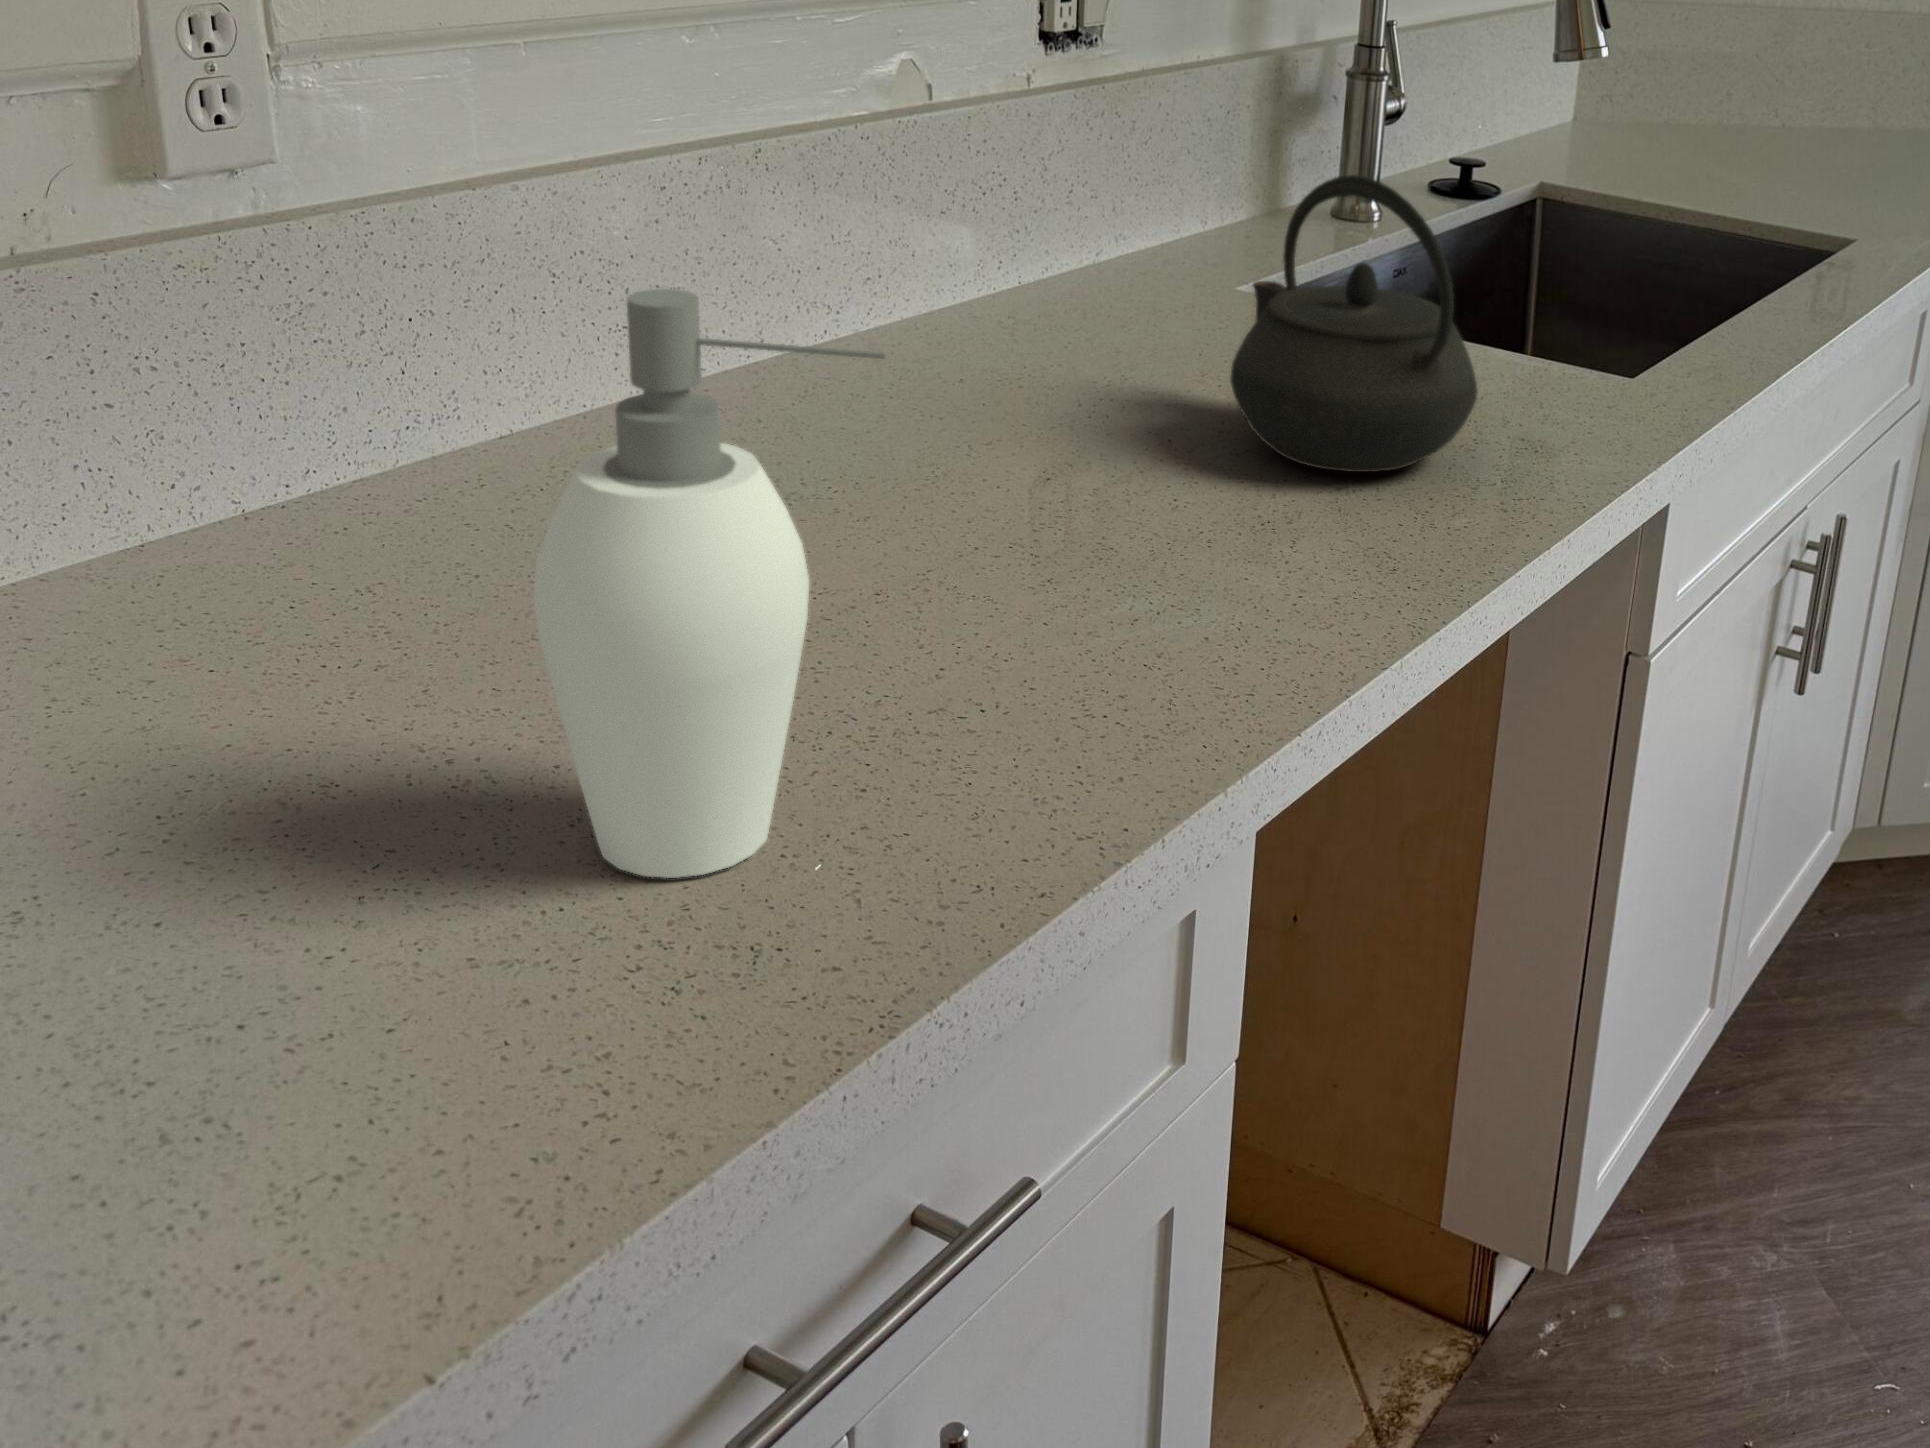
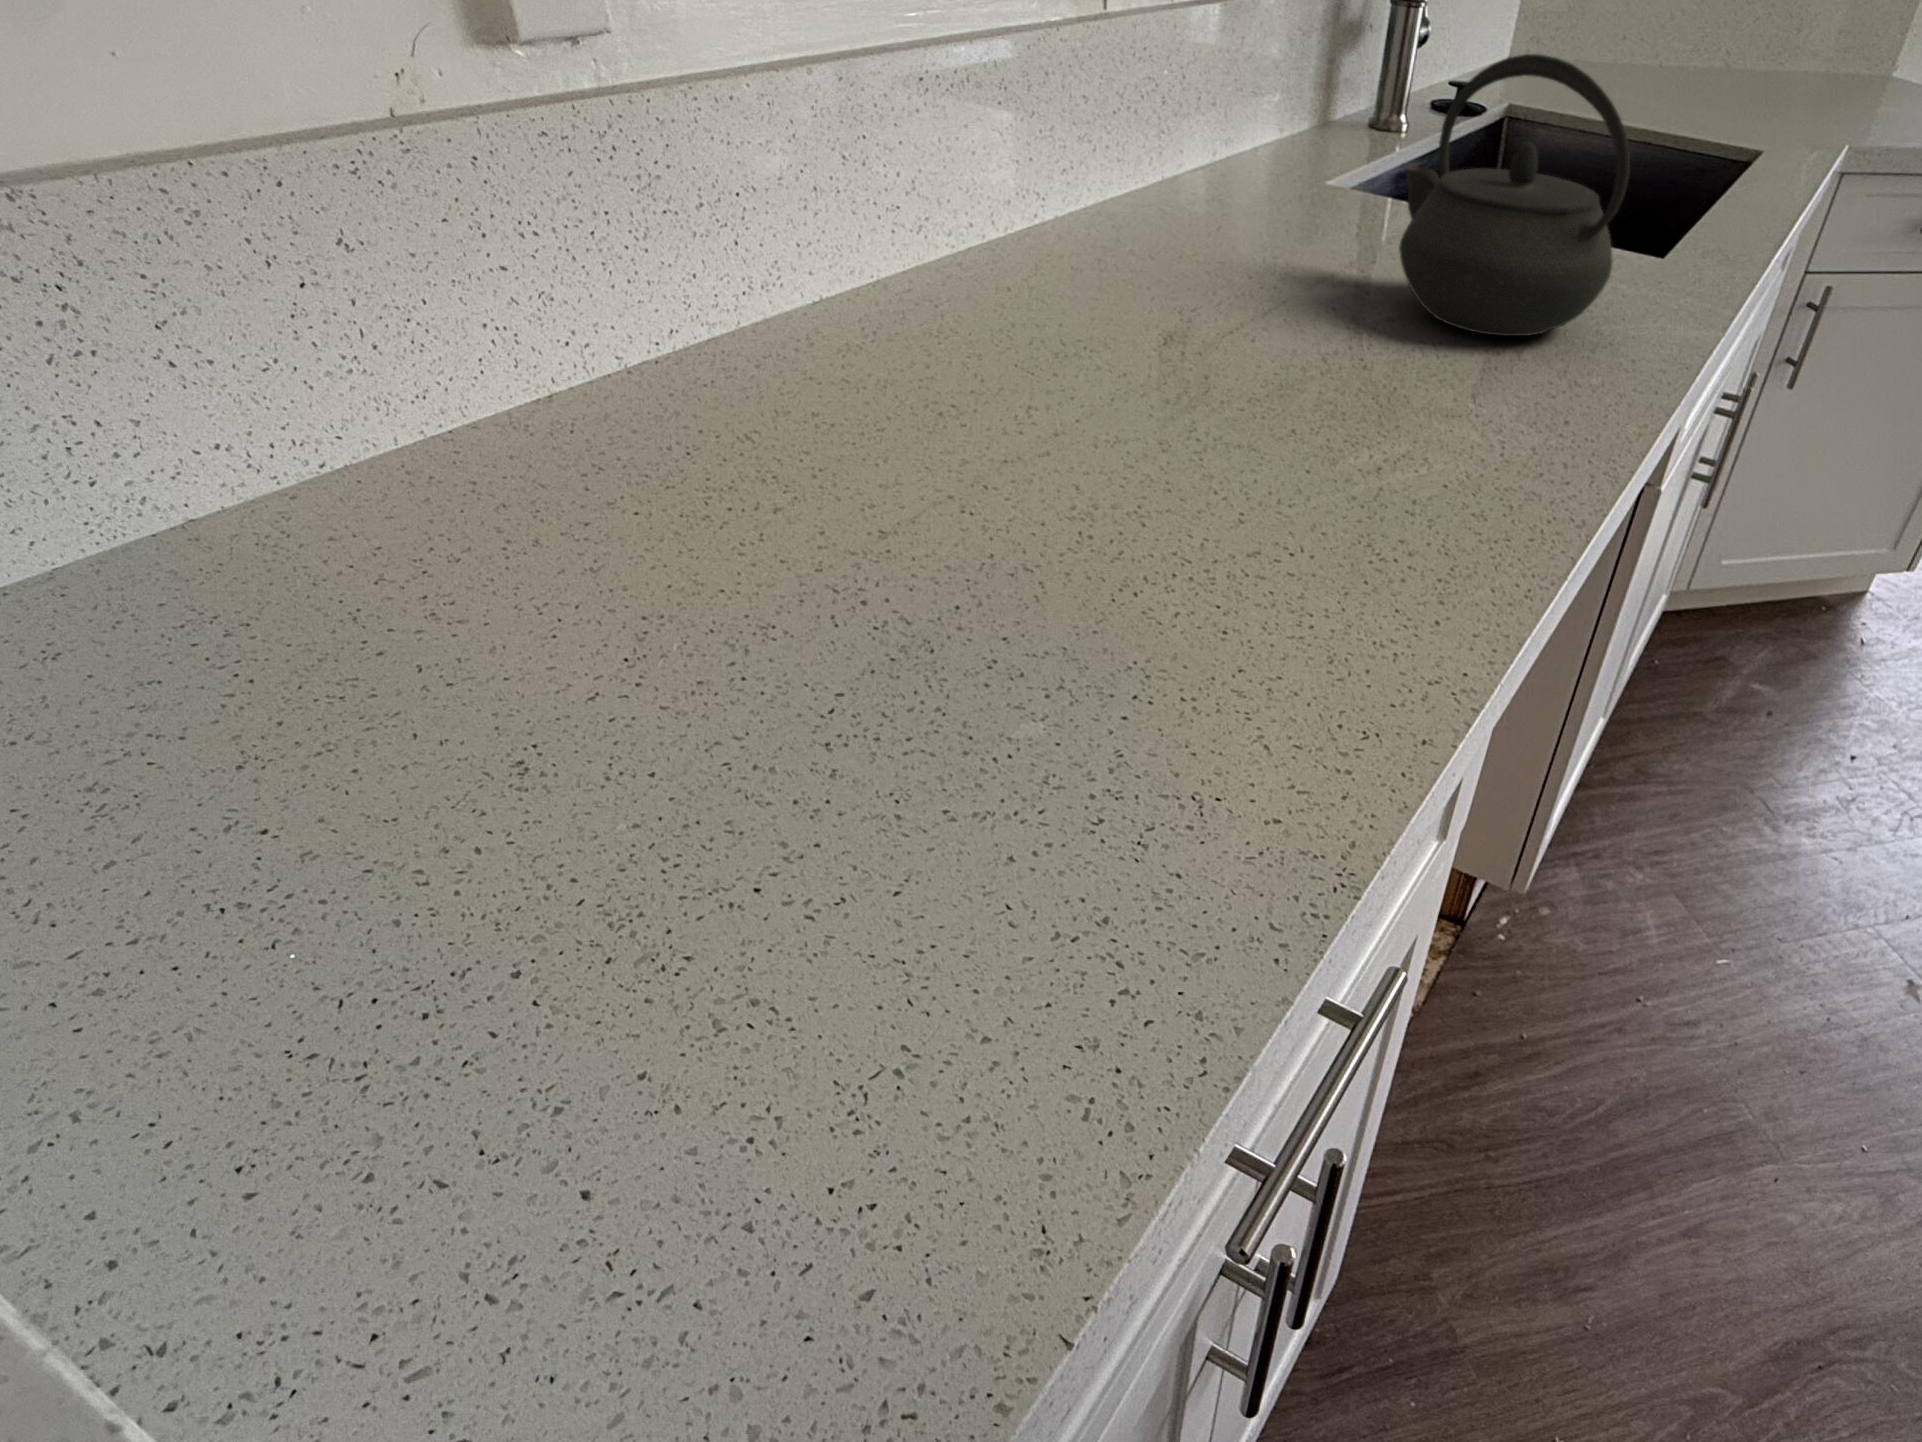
soap dispenser: present [533,289,887,878] -> none [972,84,1379,745]

